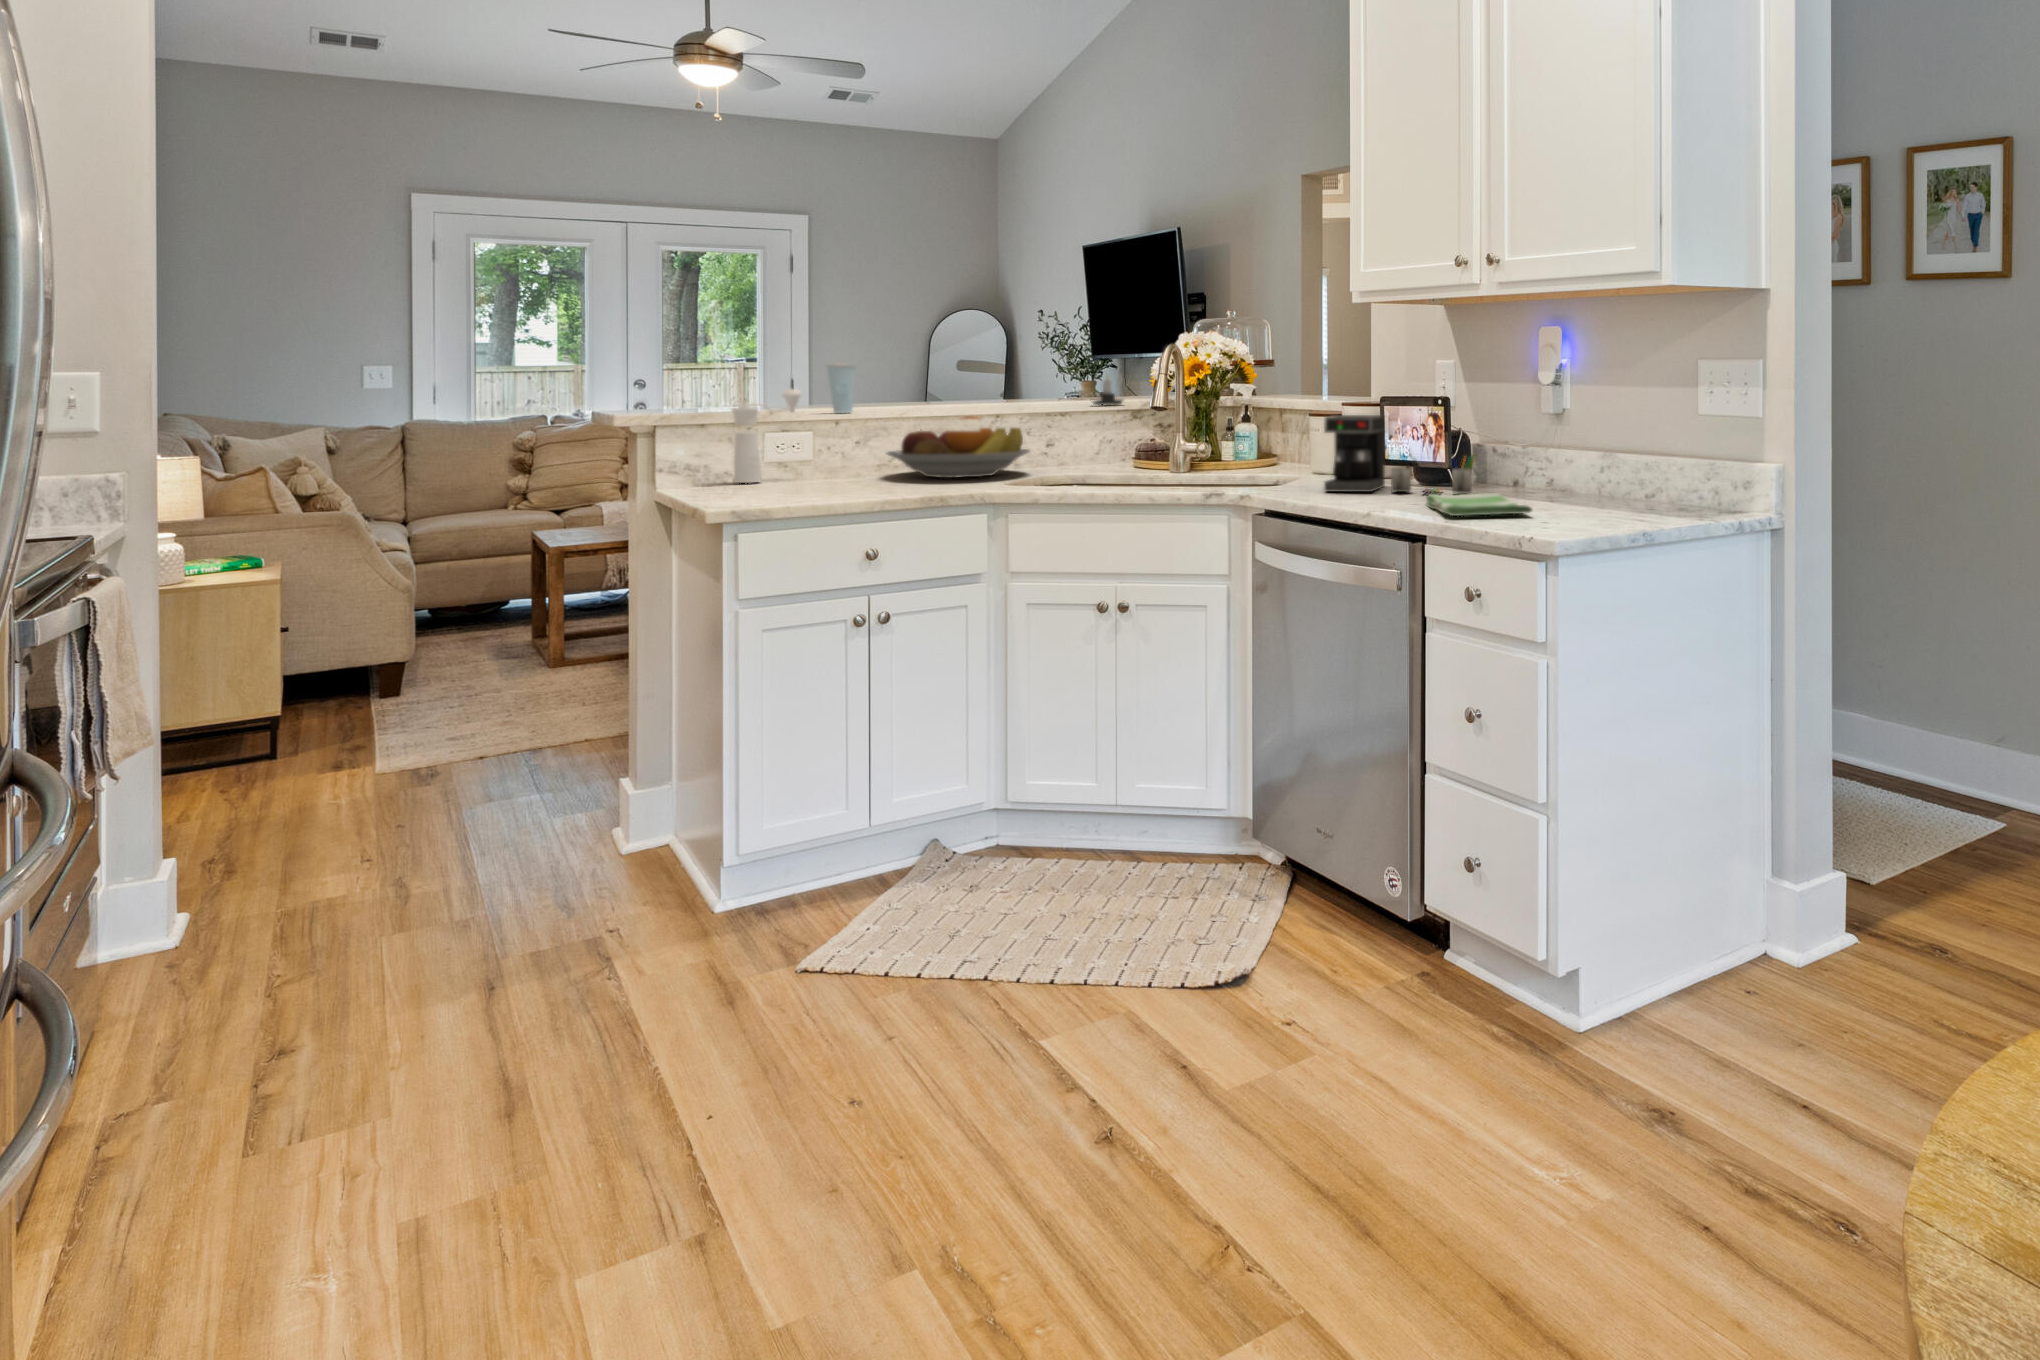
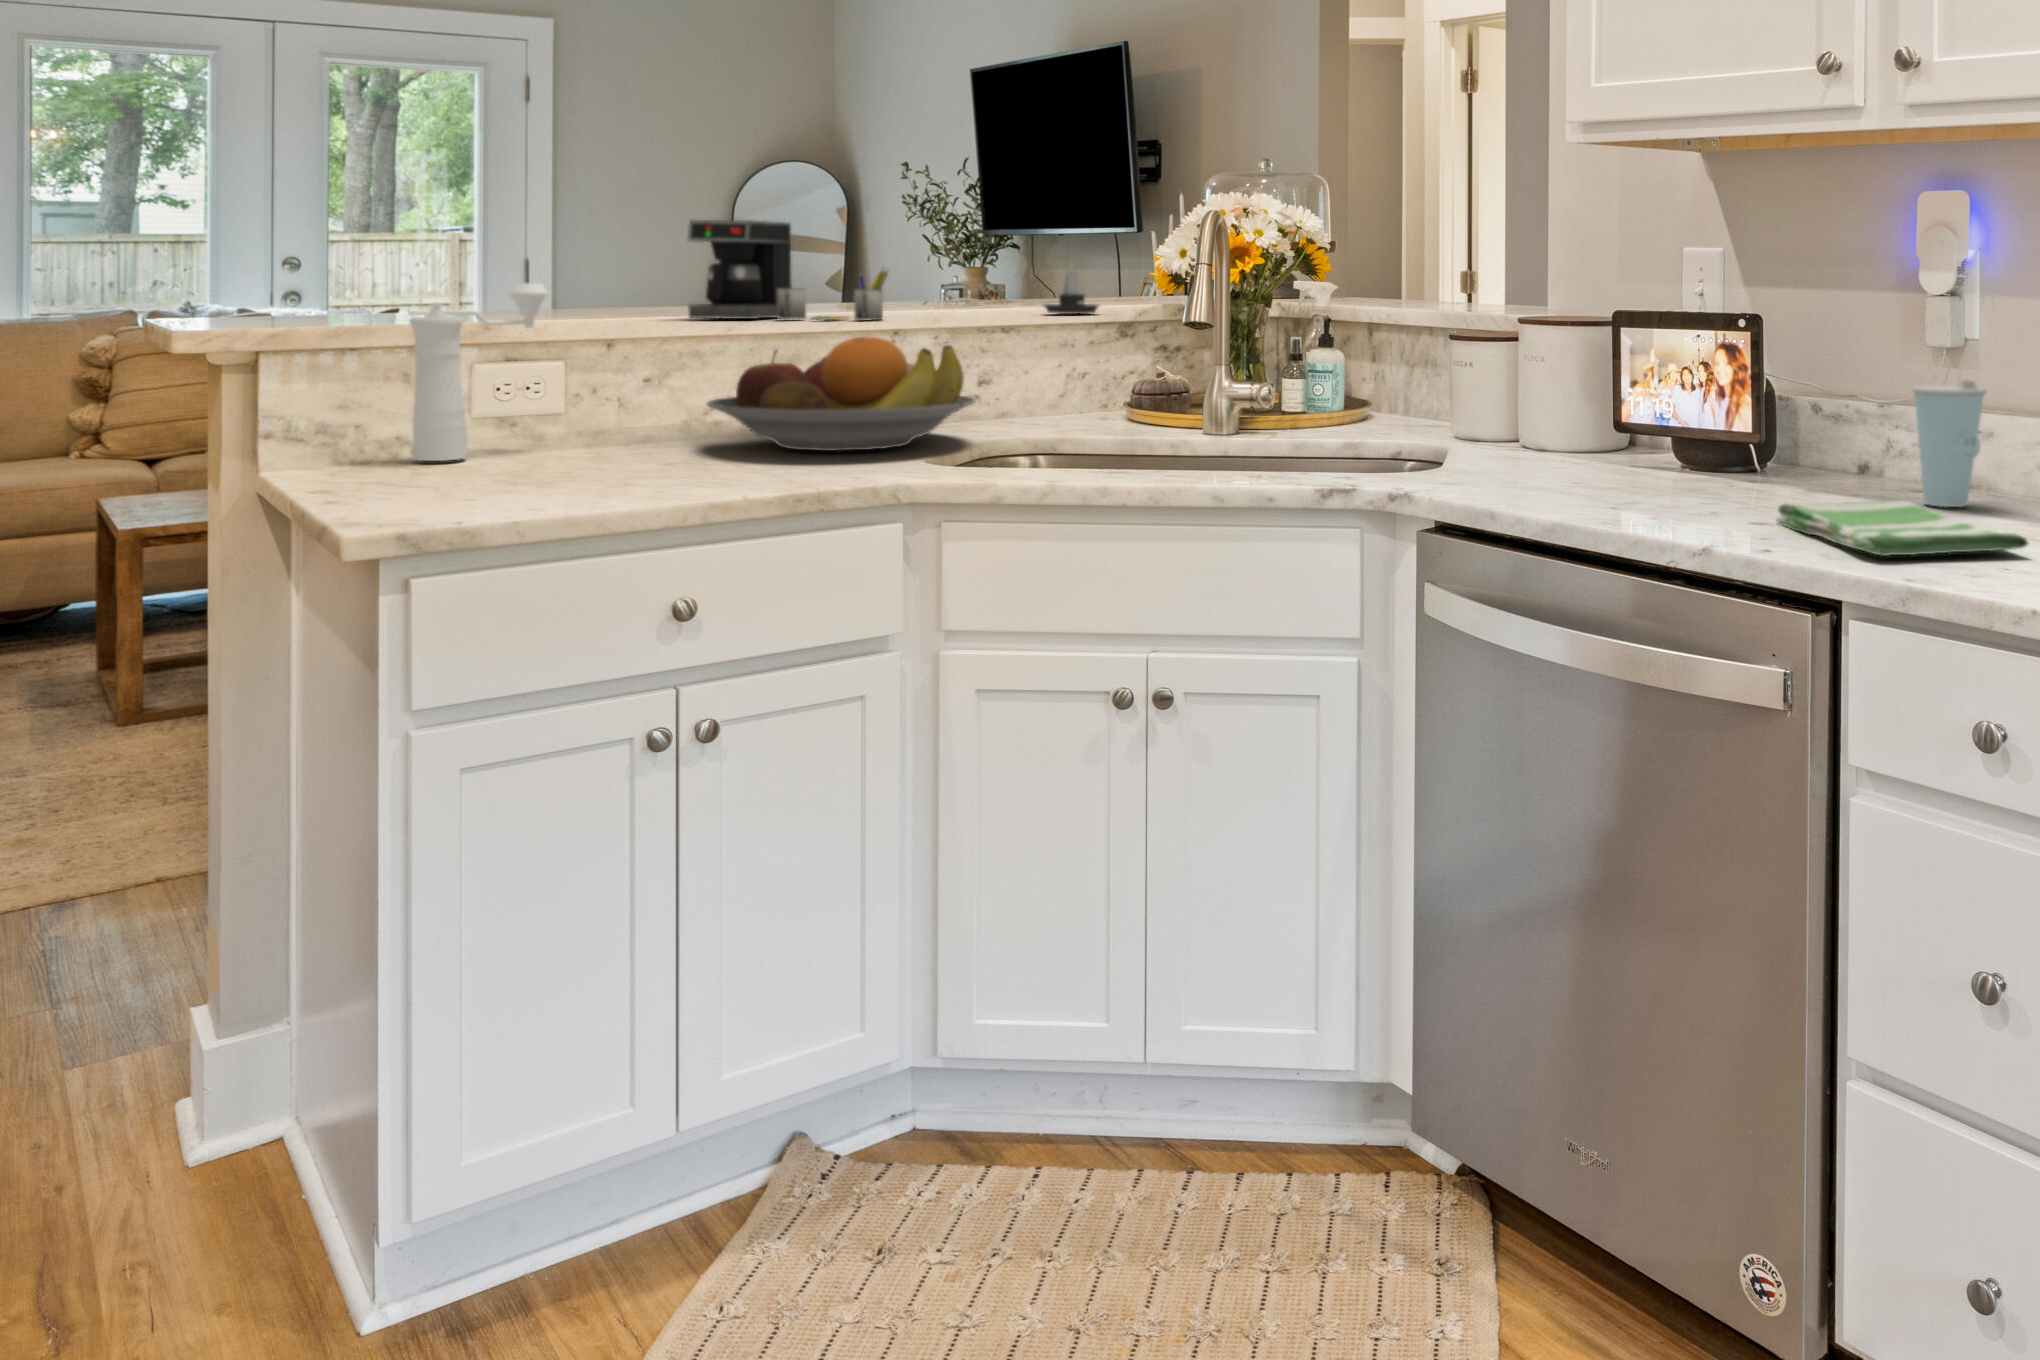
cup: present [827,361,856,413] -> present [1912,381,1986,507]
coffee maker: present [1324,415,1476,493] -> present [688,220,888,320]

